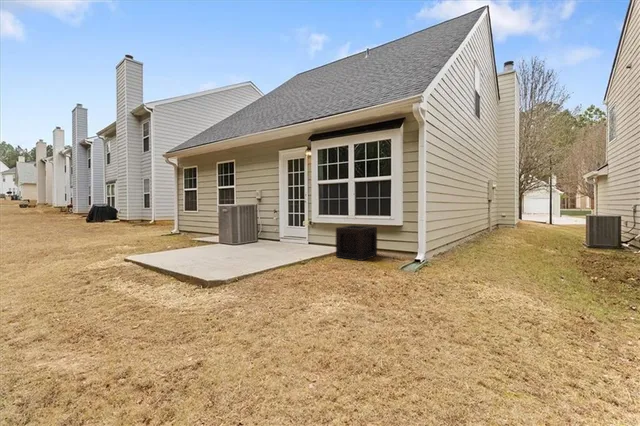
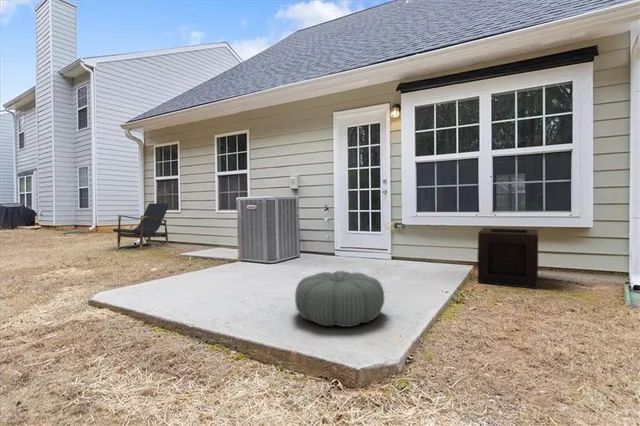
lounge chair: none [156,206,192,237] -> present [113,203,169,250]
pouf: none [205,245,250,269] -> present [295,271,384,327]

